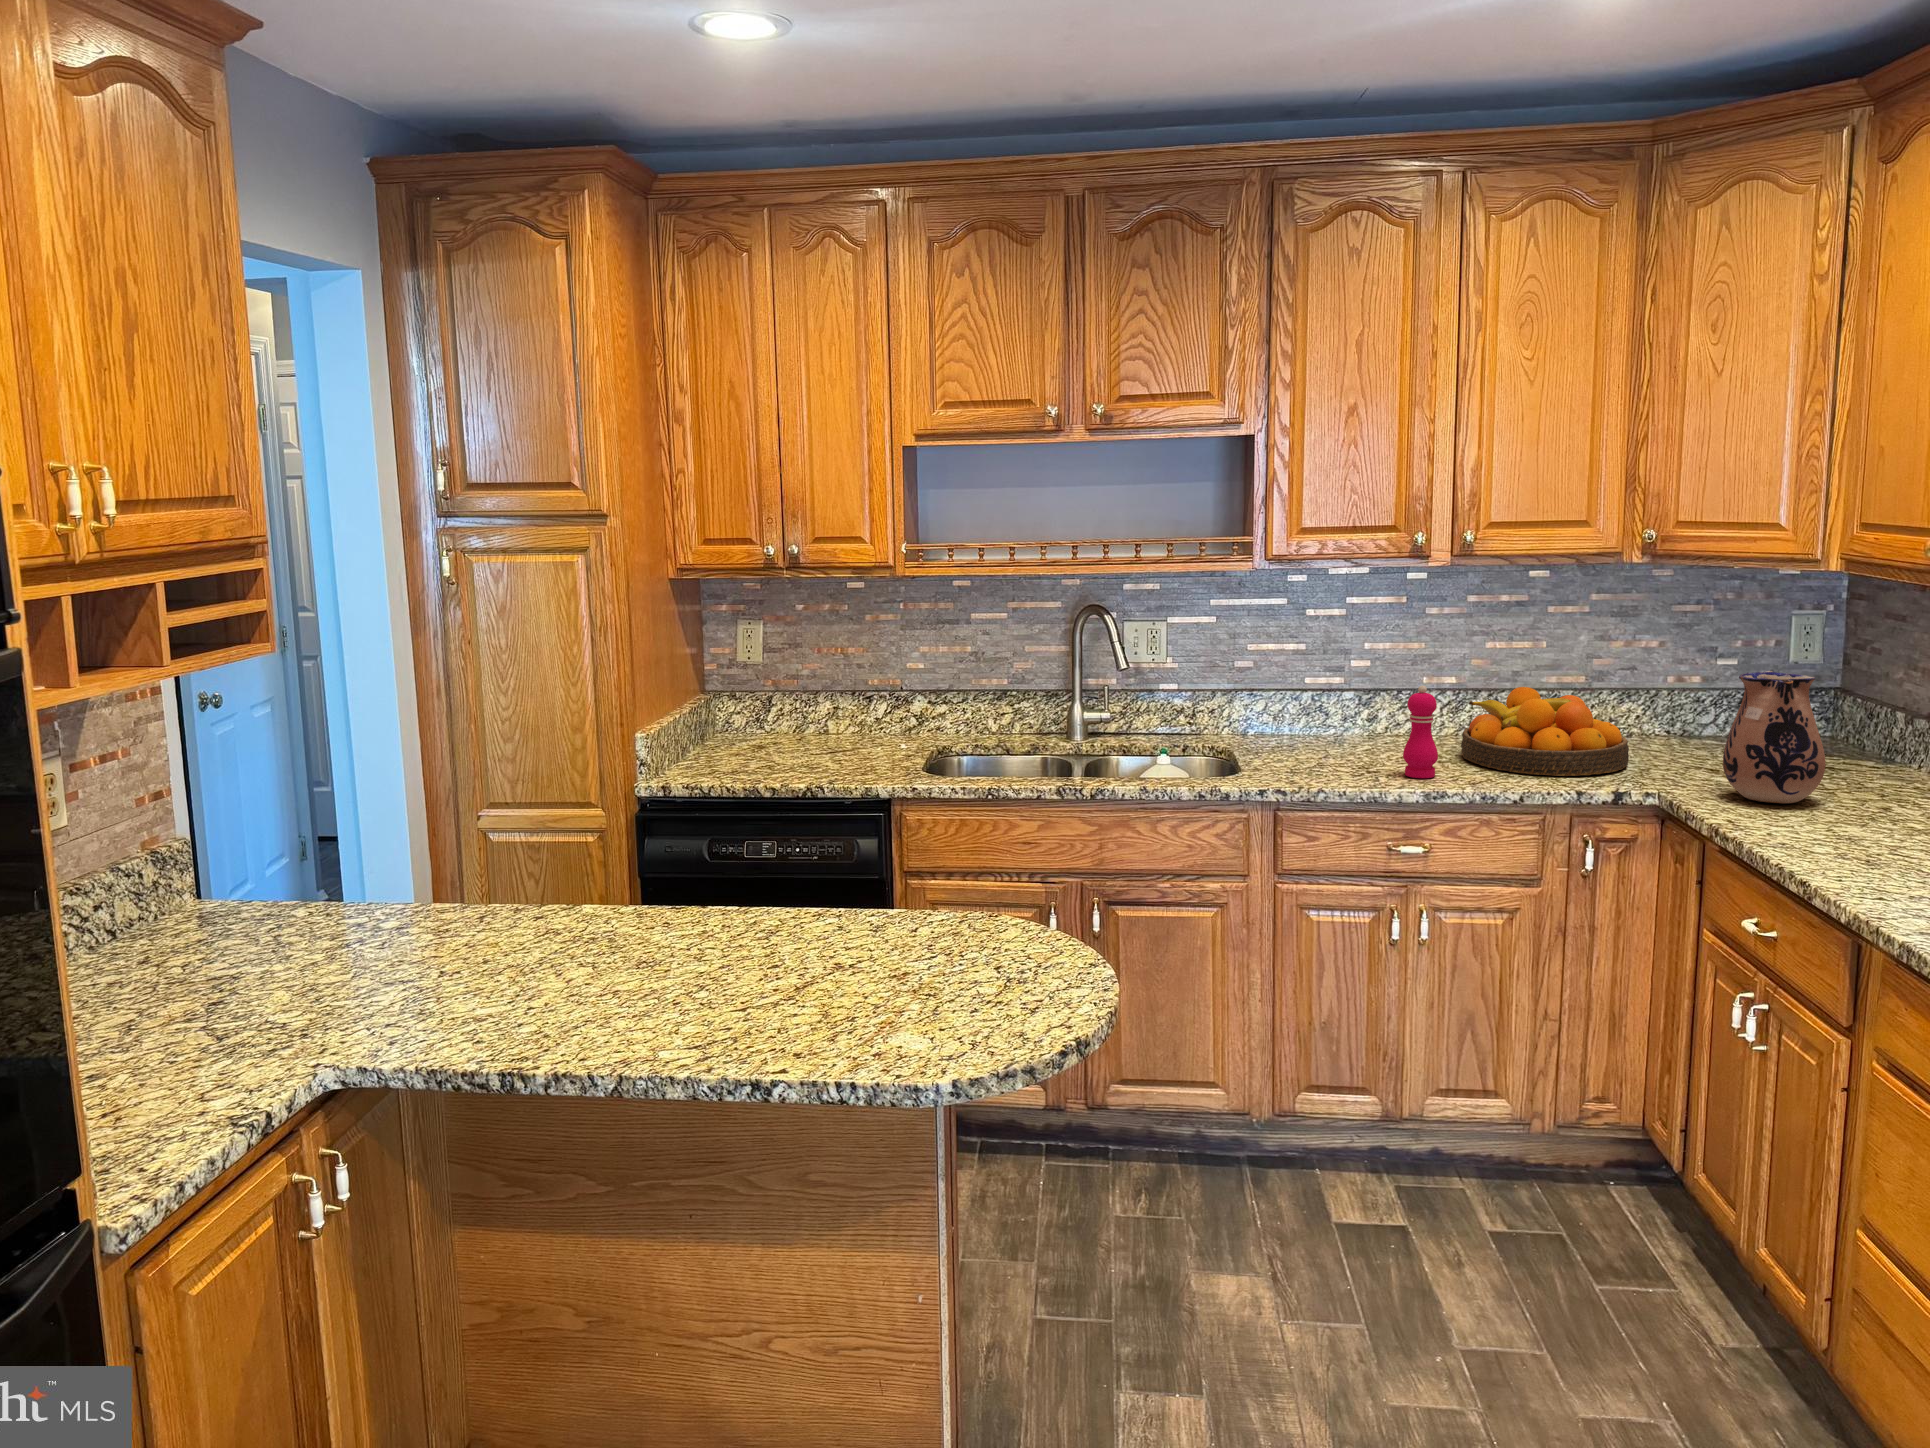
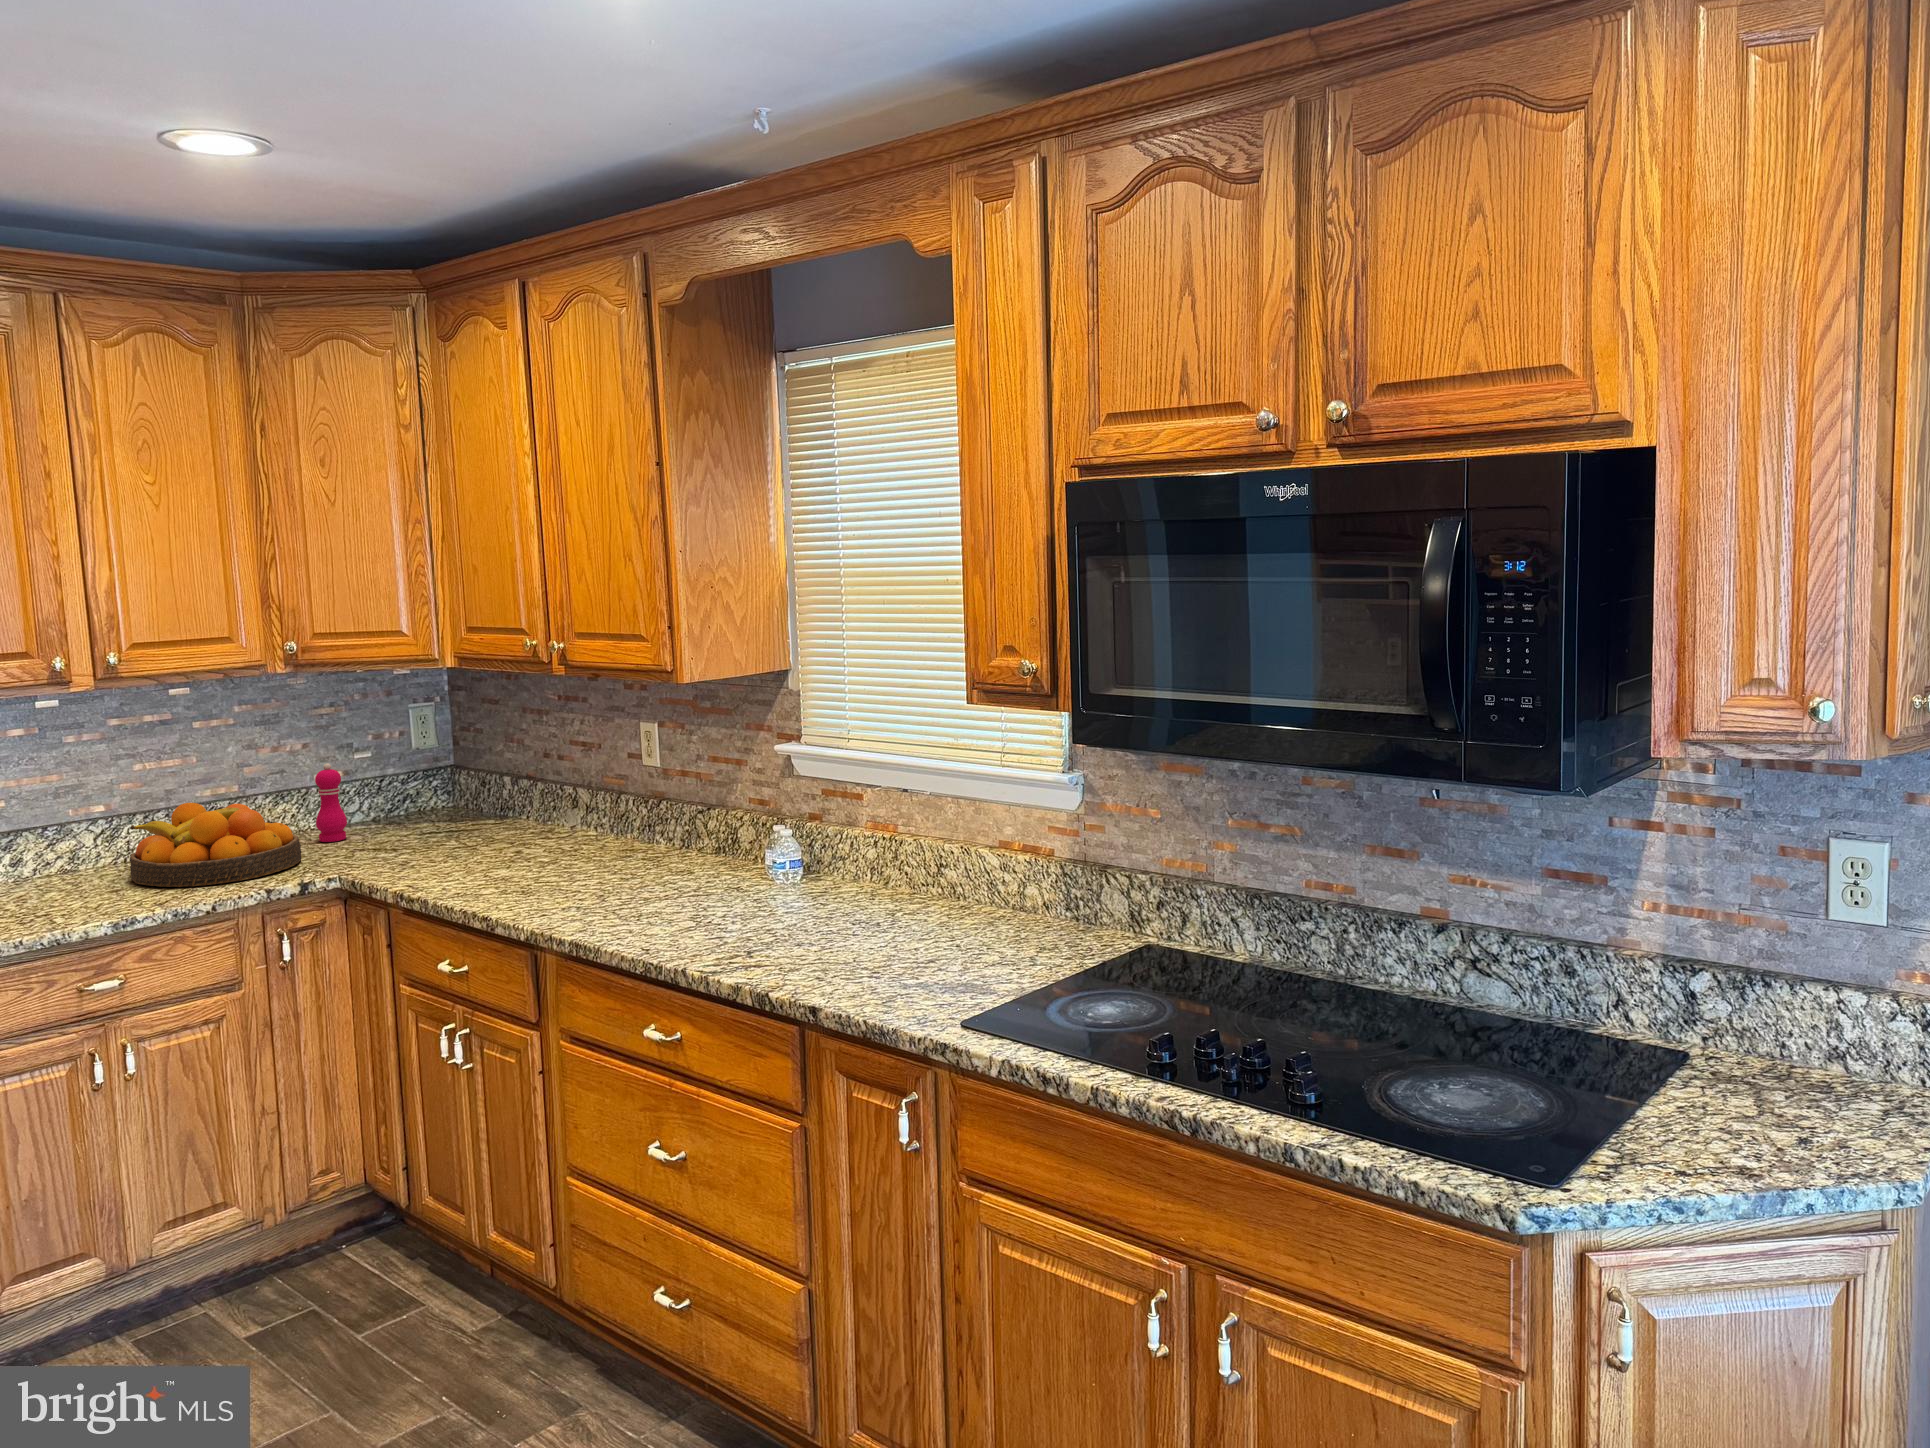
ceramic pitcher: present [1723,671,1826,804] -> none [390,755,470,865]
pepper mill: present [1403,686,1438,778] -> present [315,763,347,842]

